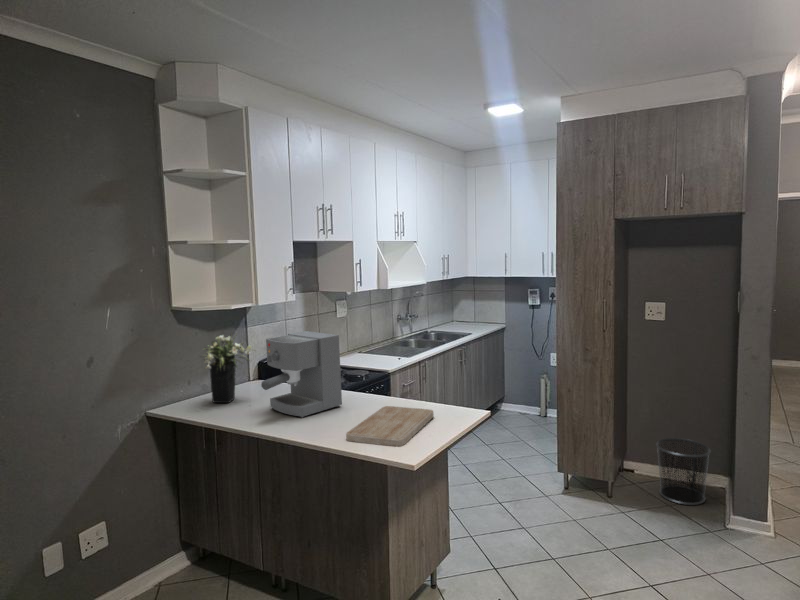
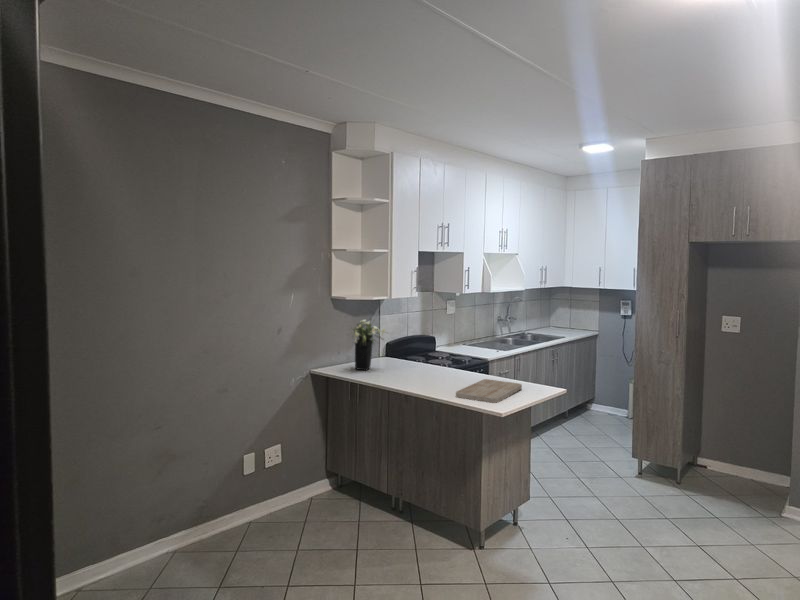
coffee maker: present [261,331,342,418] -> none [395,320,452,383]
trash can: present [656,438,711,505] -> none [726,438,777,498]

